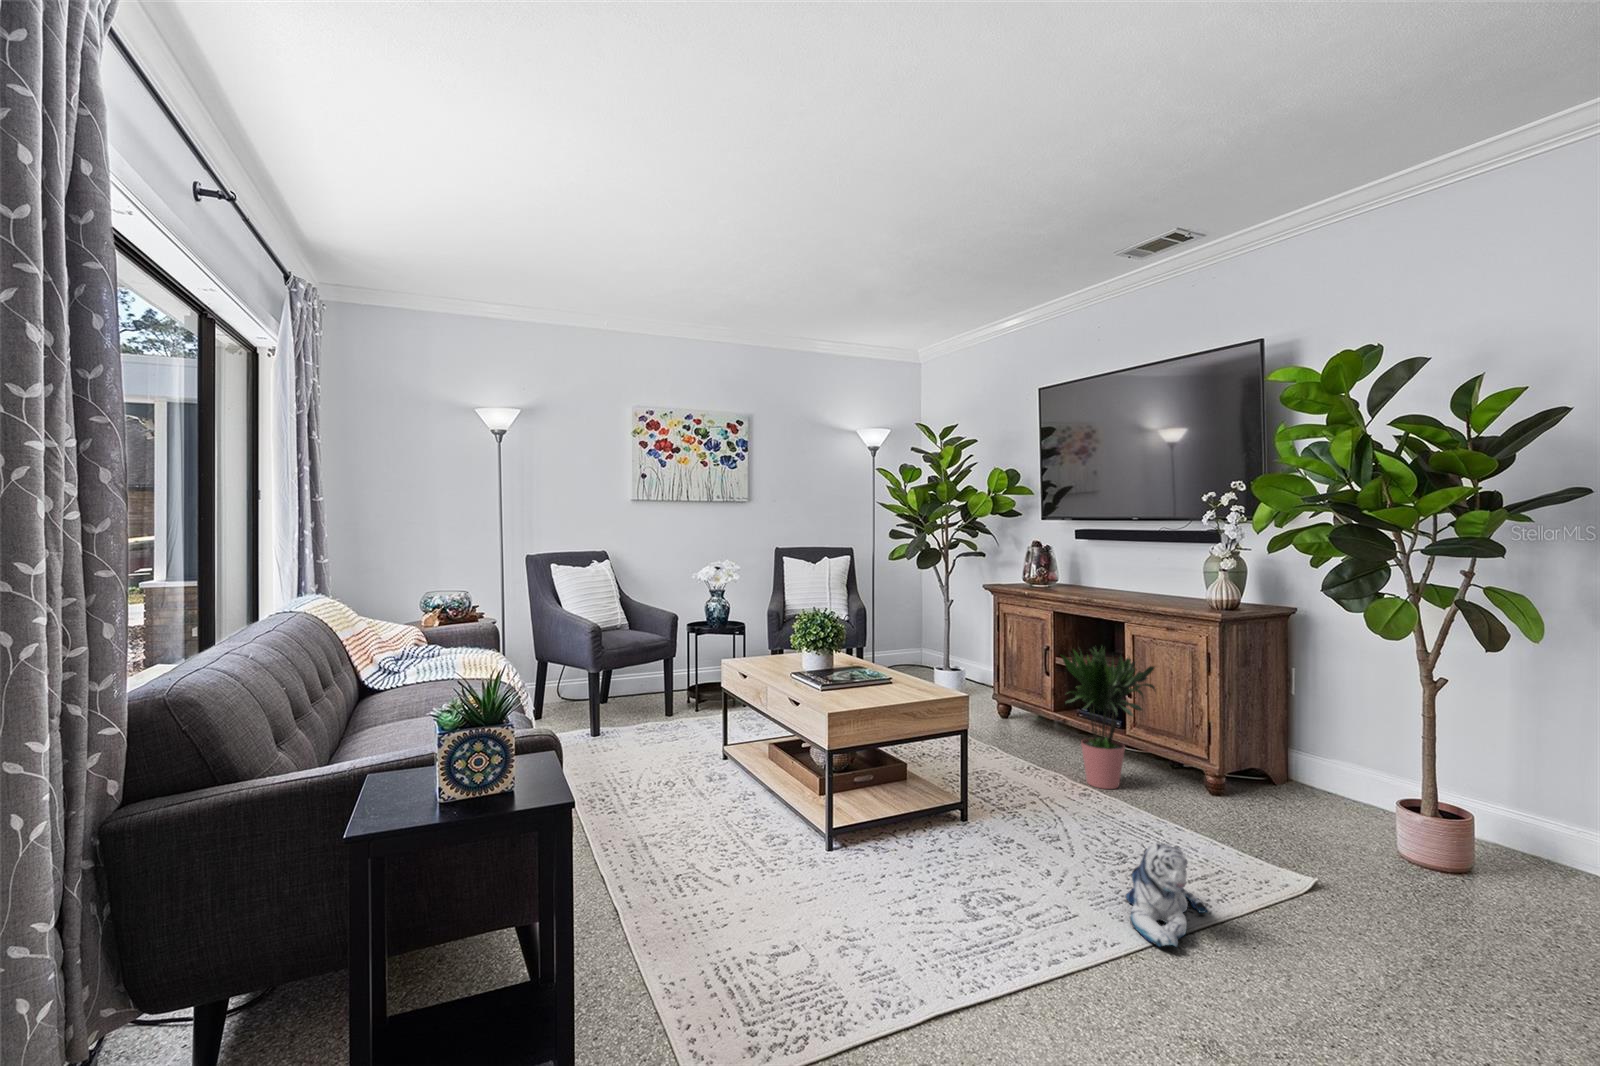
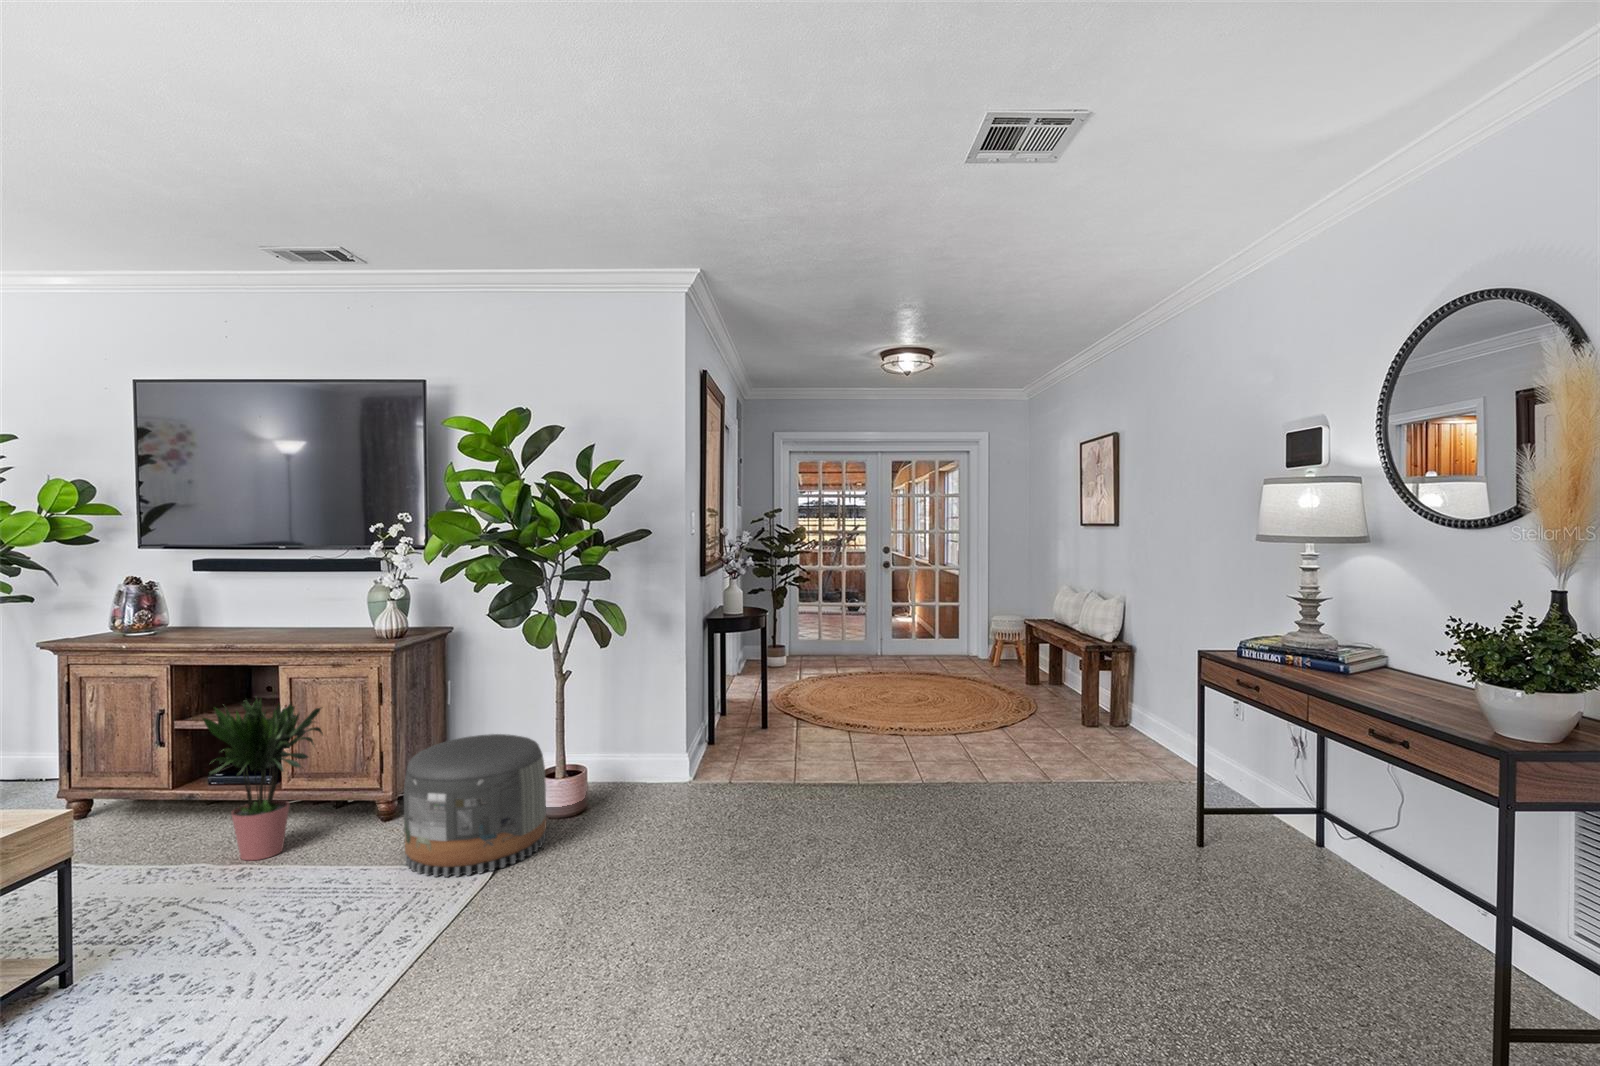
pouf: none [1218,728,1392,887] -> present [404,734,546,877]
plush toy: present [1125,843,1207,947] -> none [333,890,422,1002]

